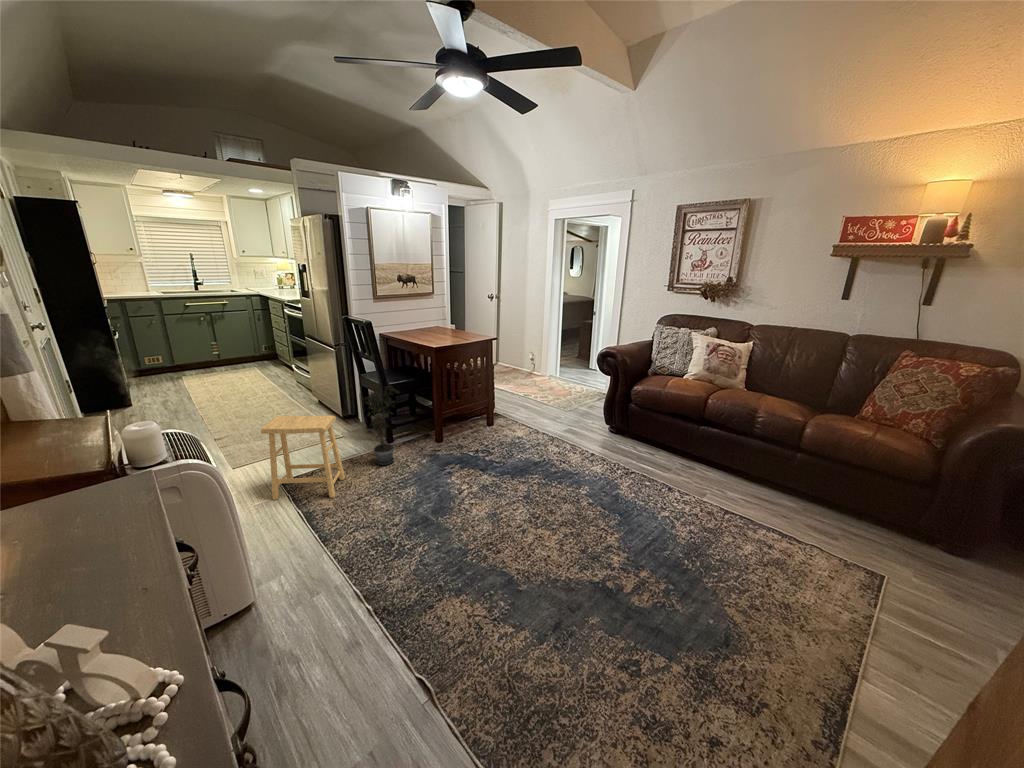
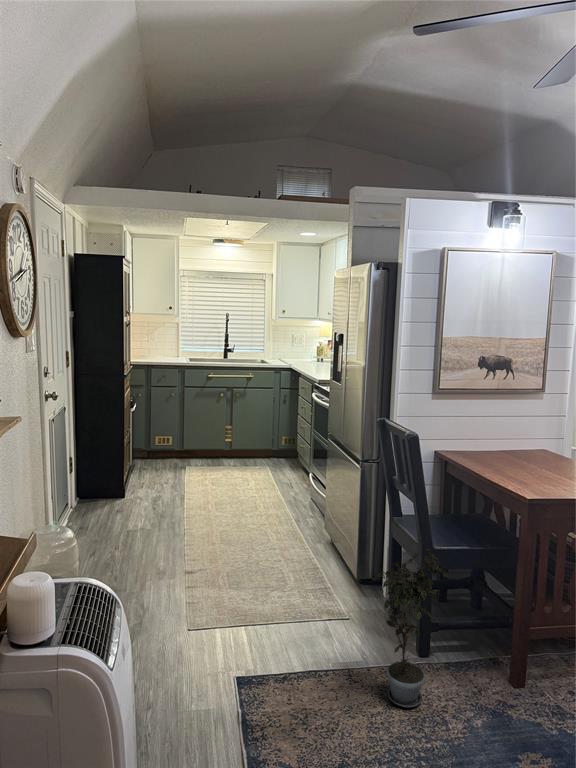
footstool: present [261,415,345,500] -> none [215,573,330,748]

